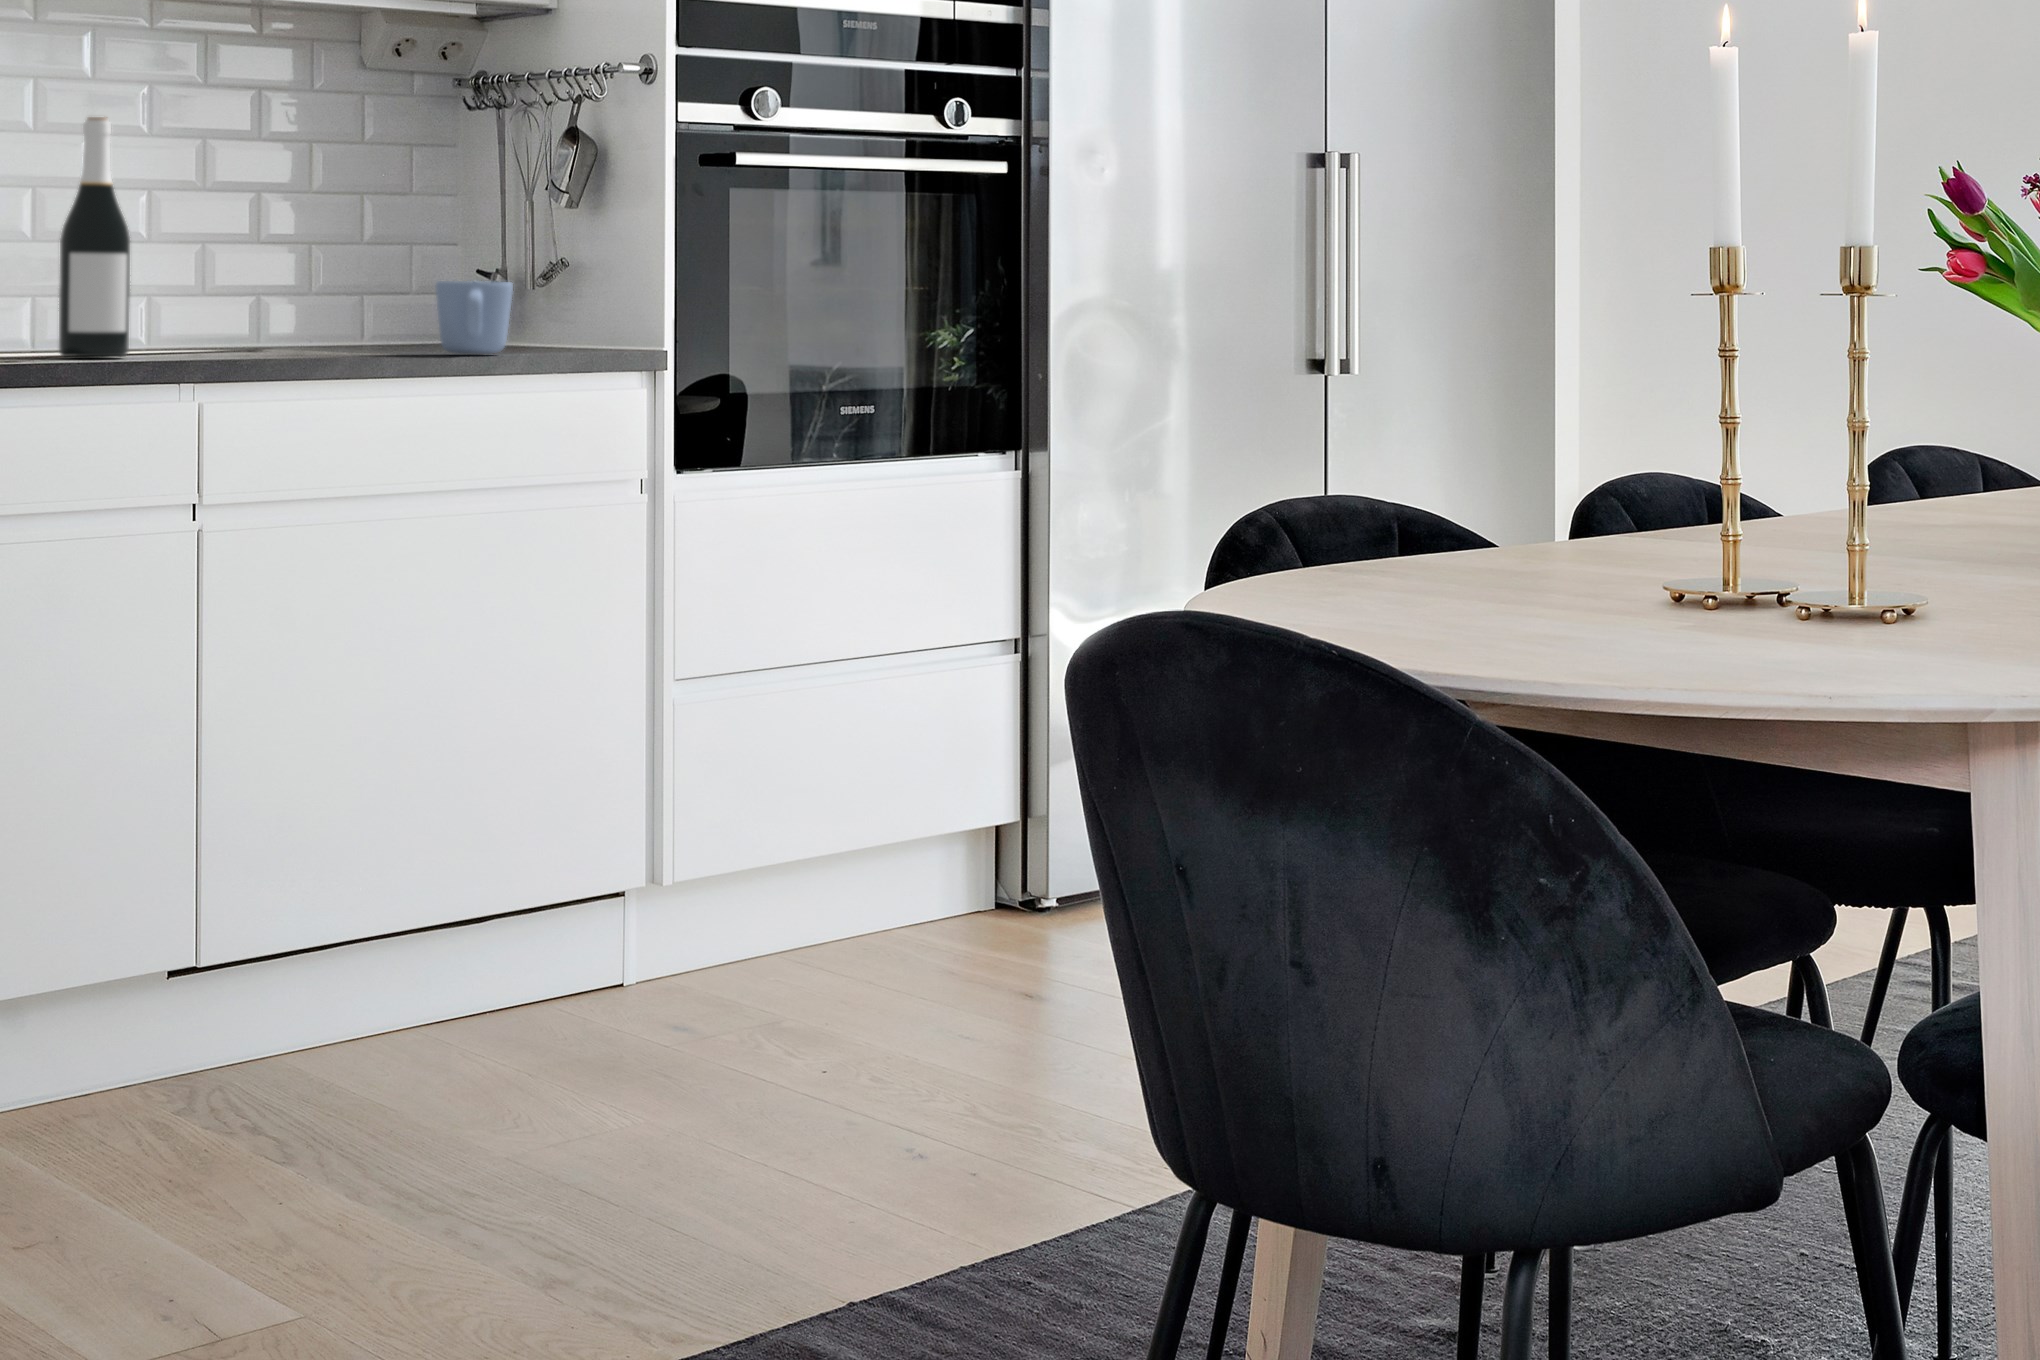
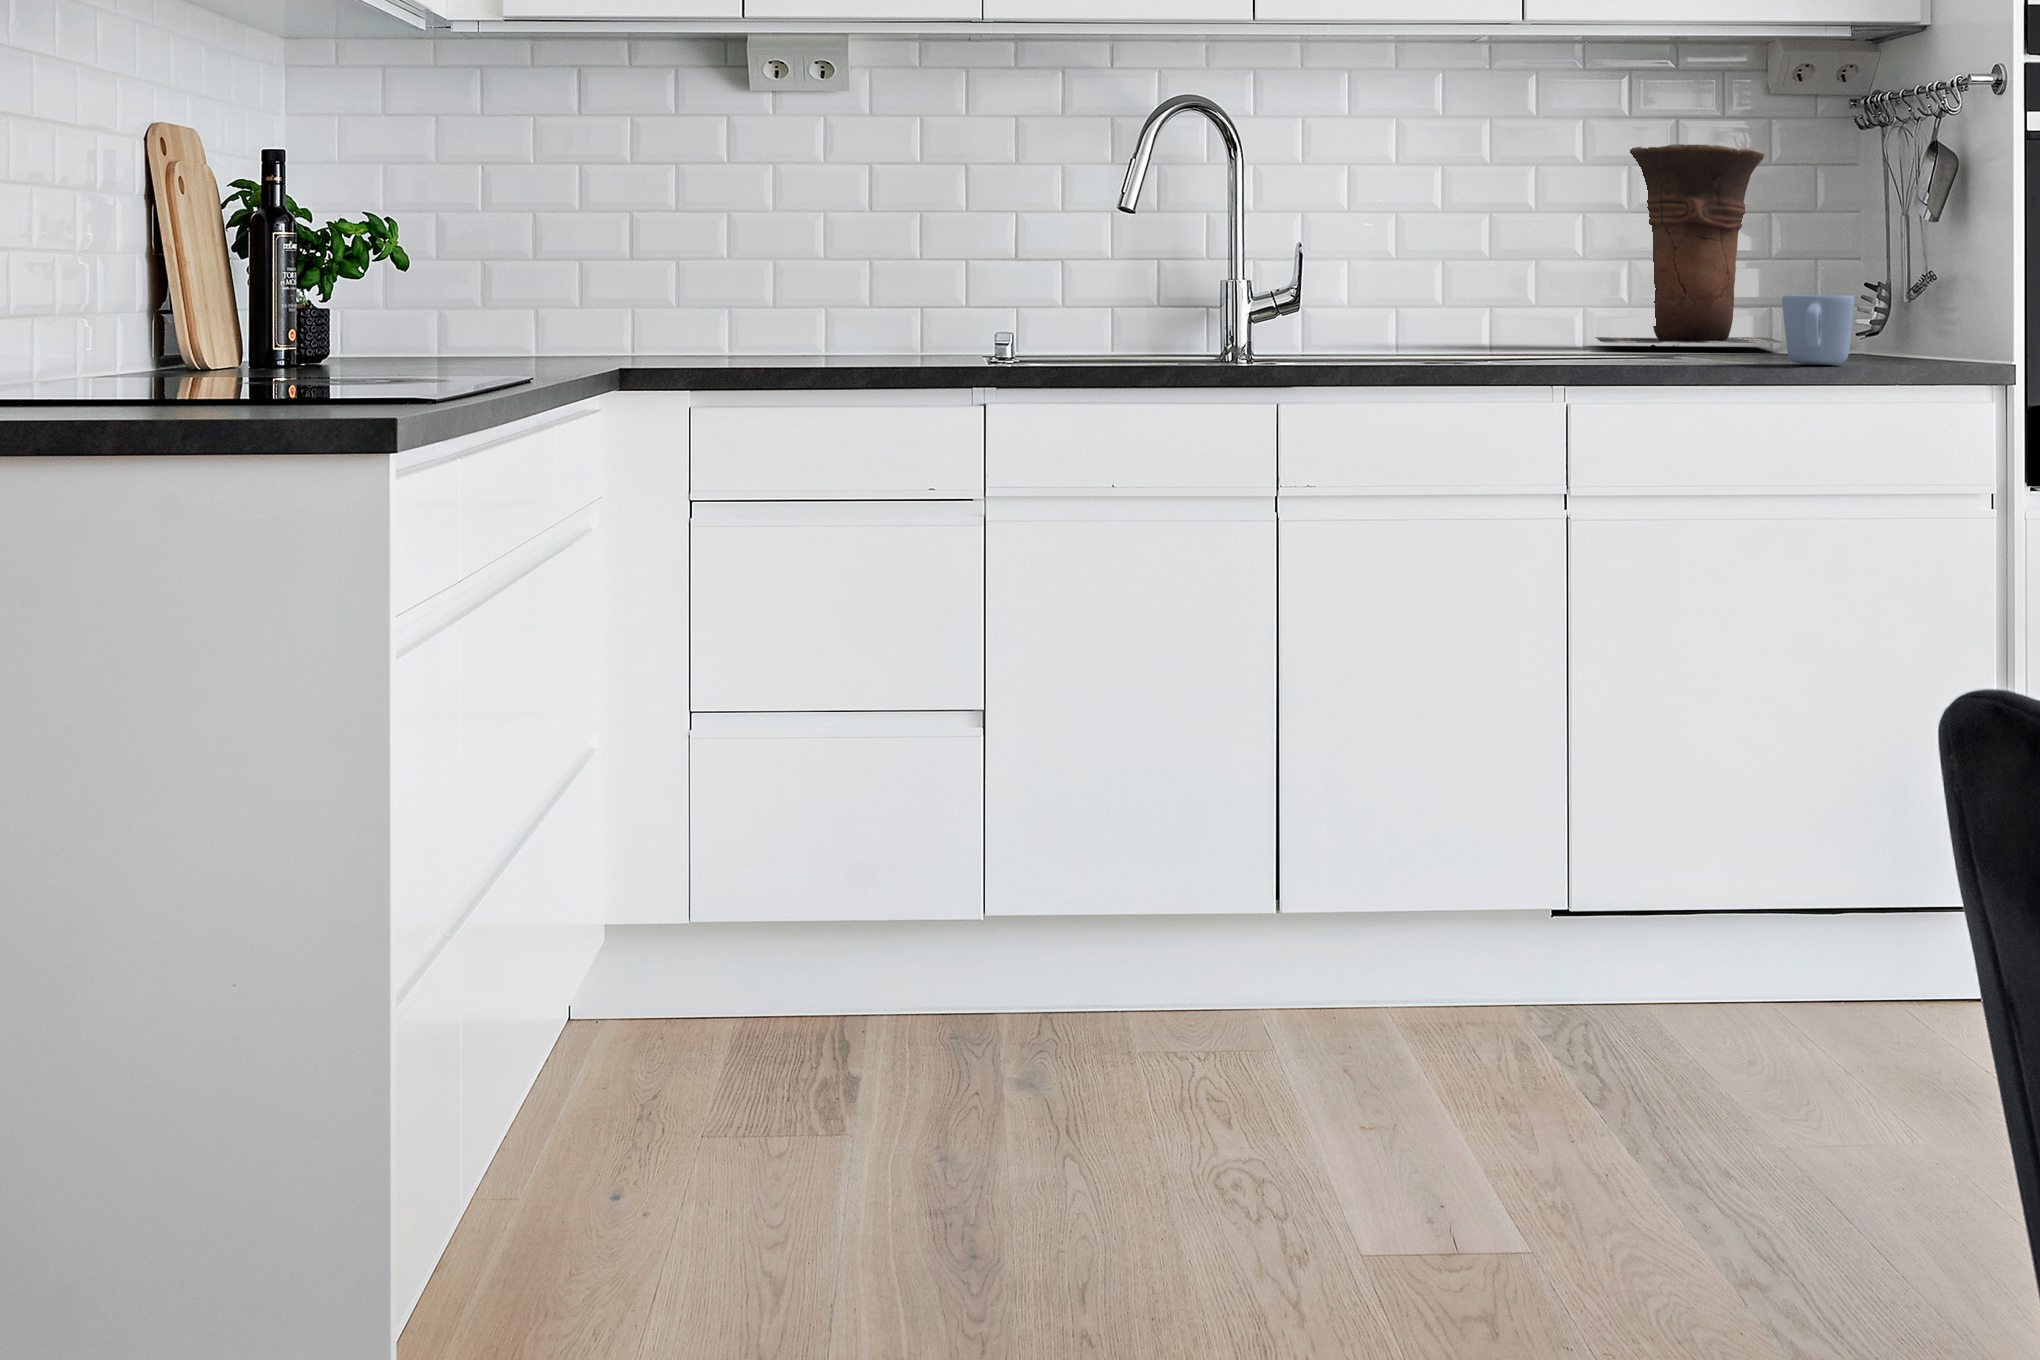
vase: none [152,109,410,335] -> present [1595,144,1782,347]
wine bottle: present [59,117,130,358] -> none [1457,158,1511,365]

